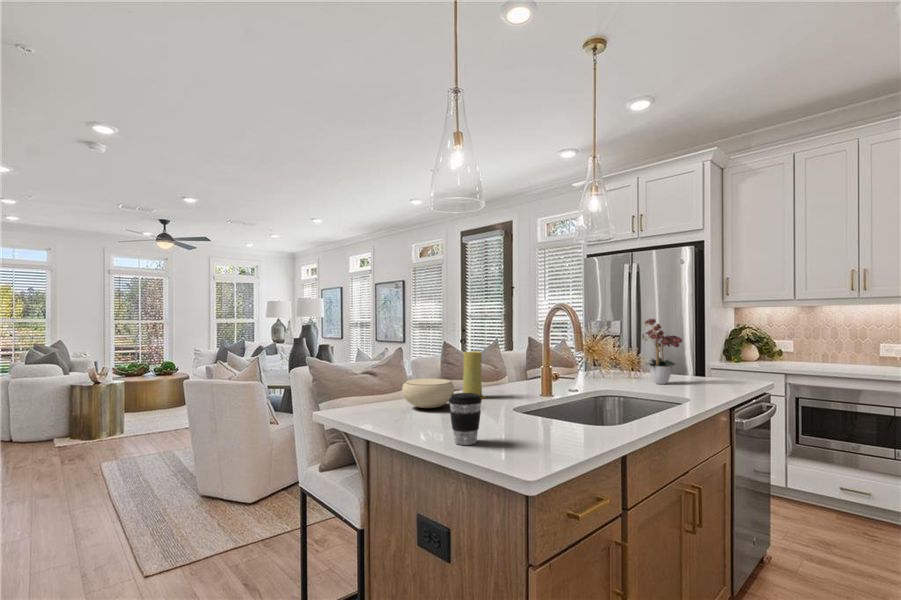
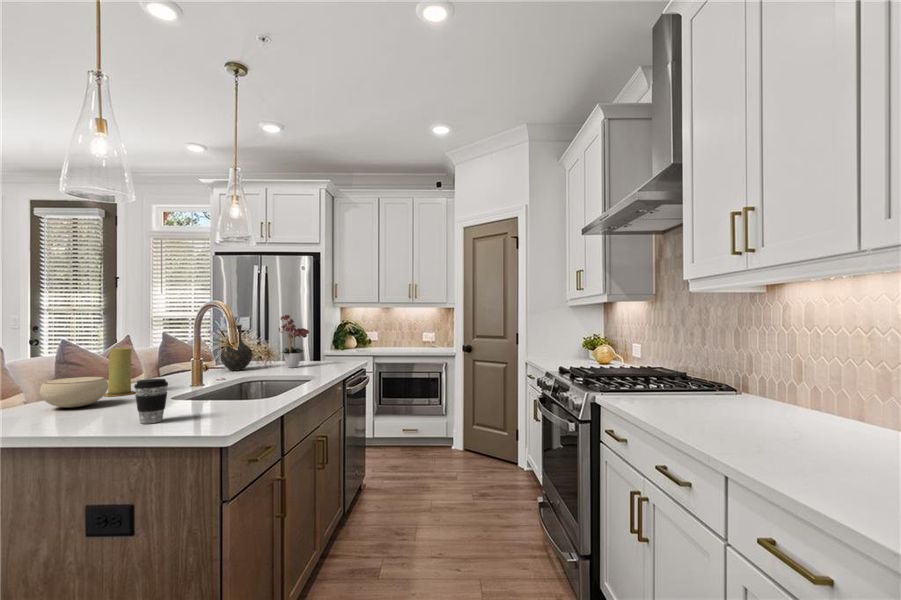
vase: none [579,329,612,381] -> present [221,324,252,371]

